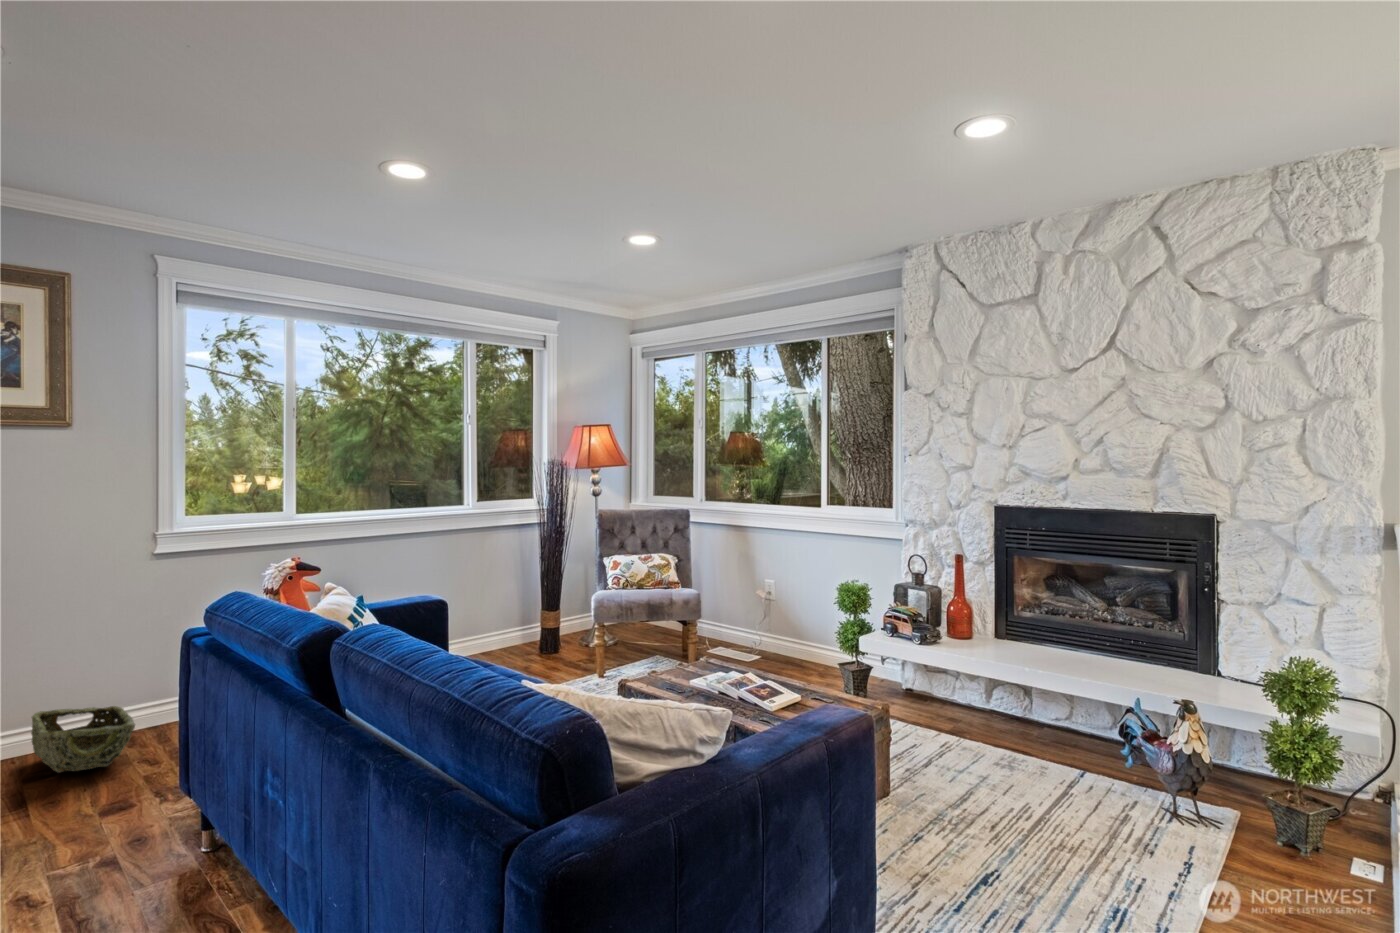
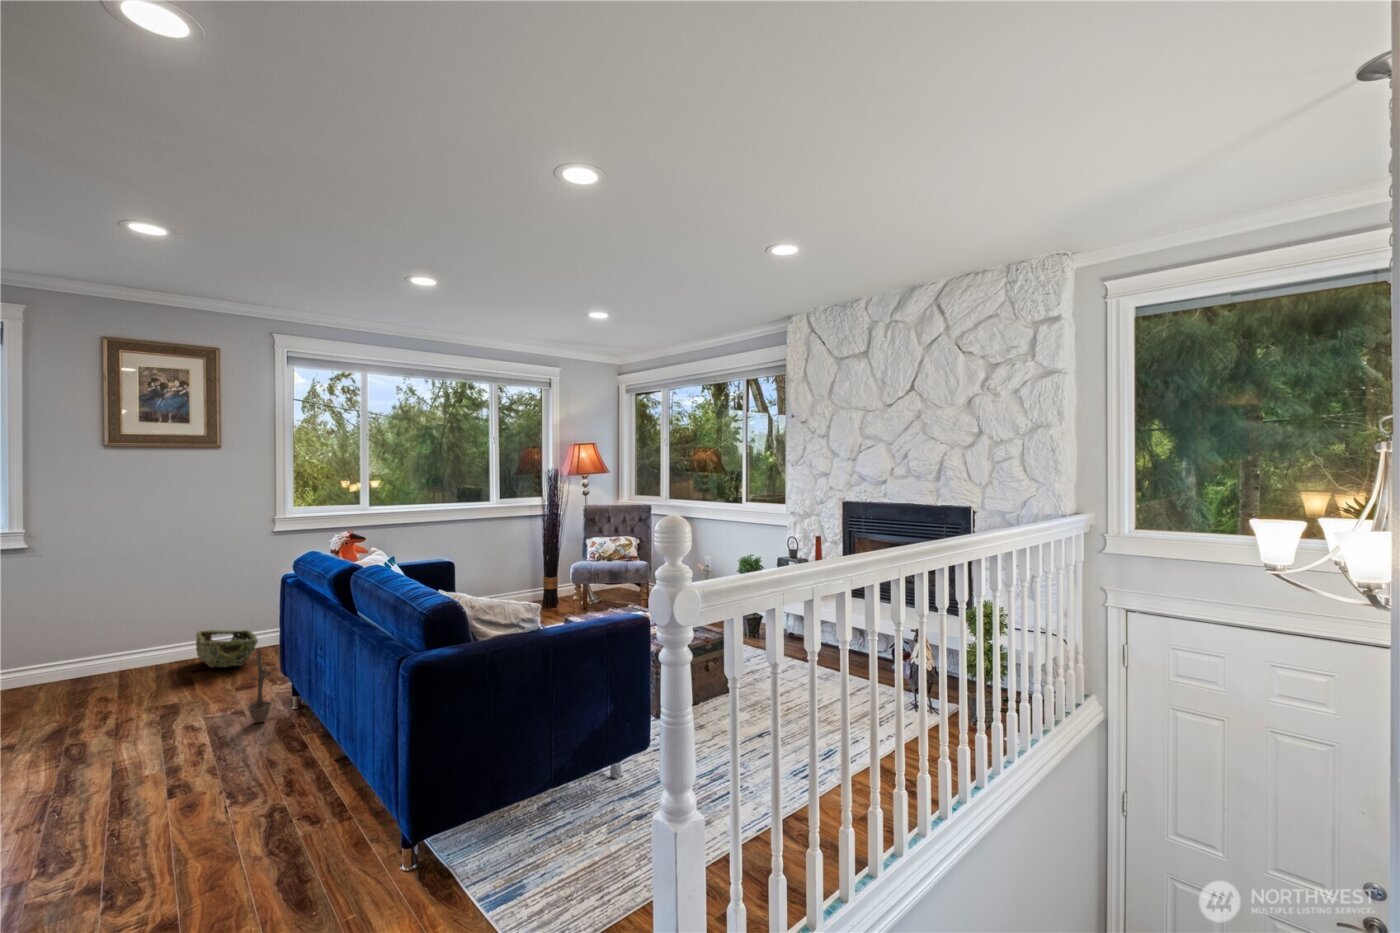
decorative plant: none [127,762,178,884] -> present [248,652,277,722]

